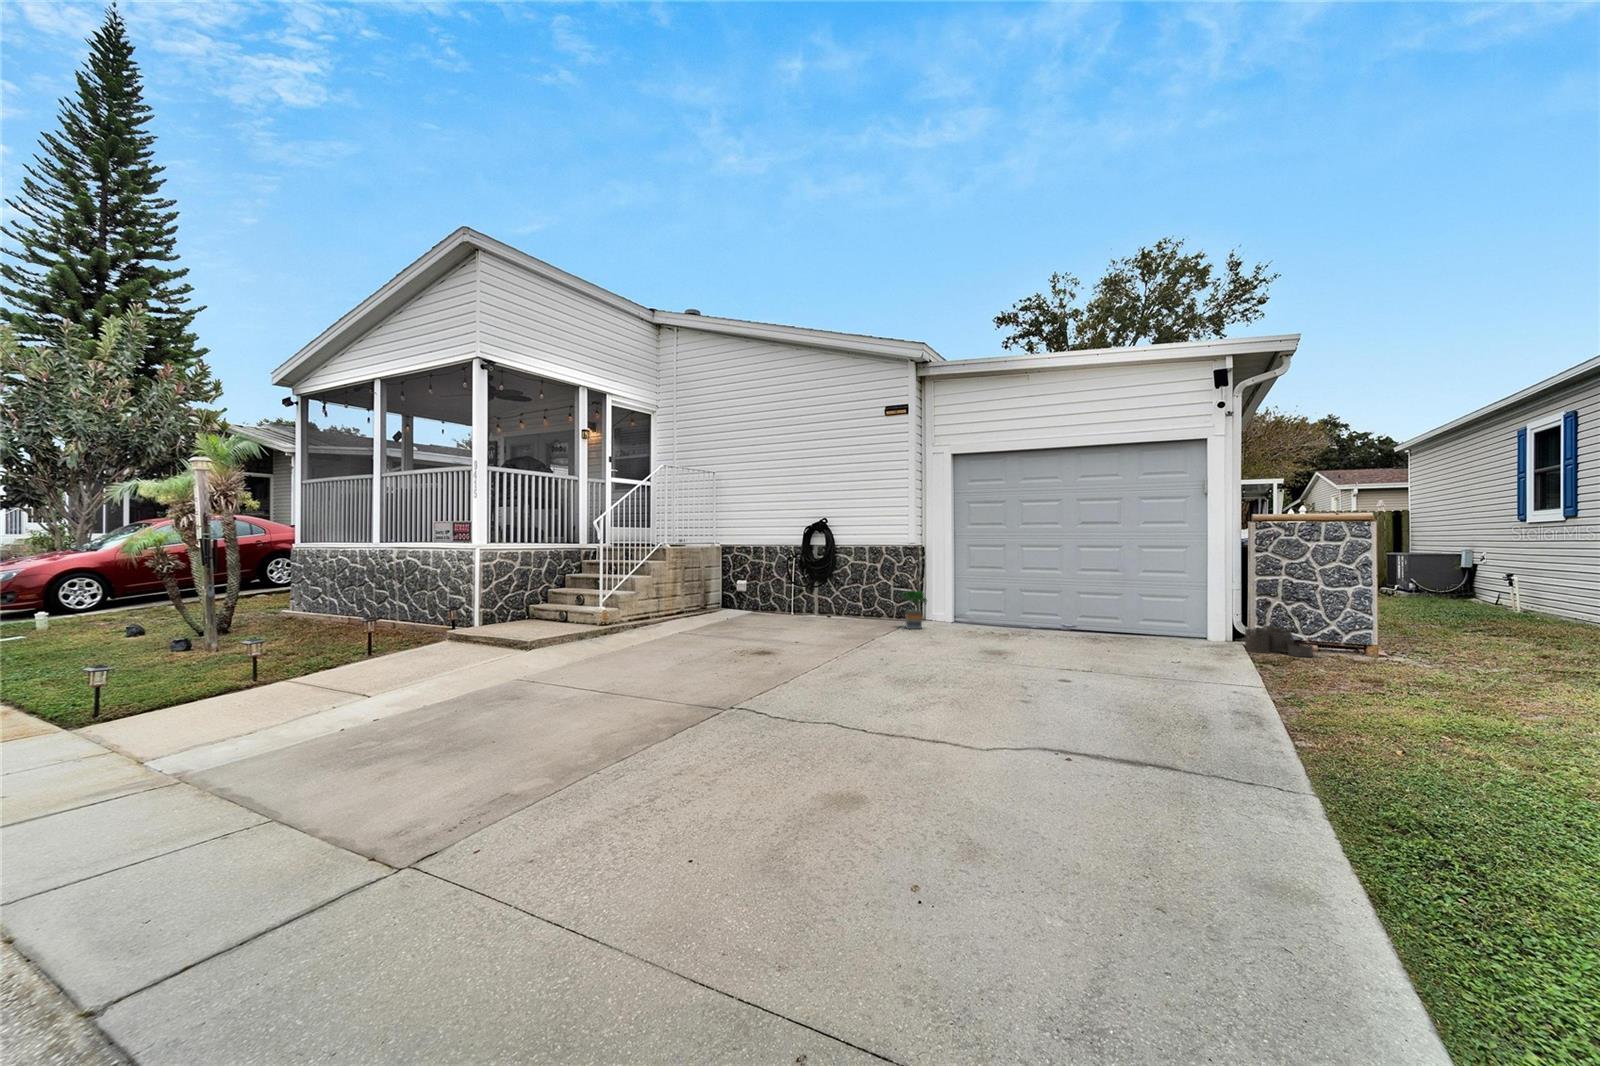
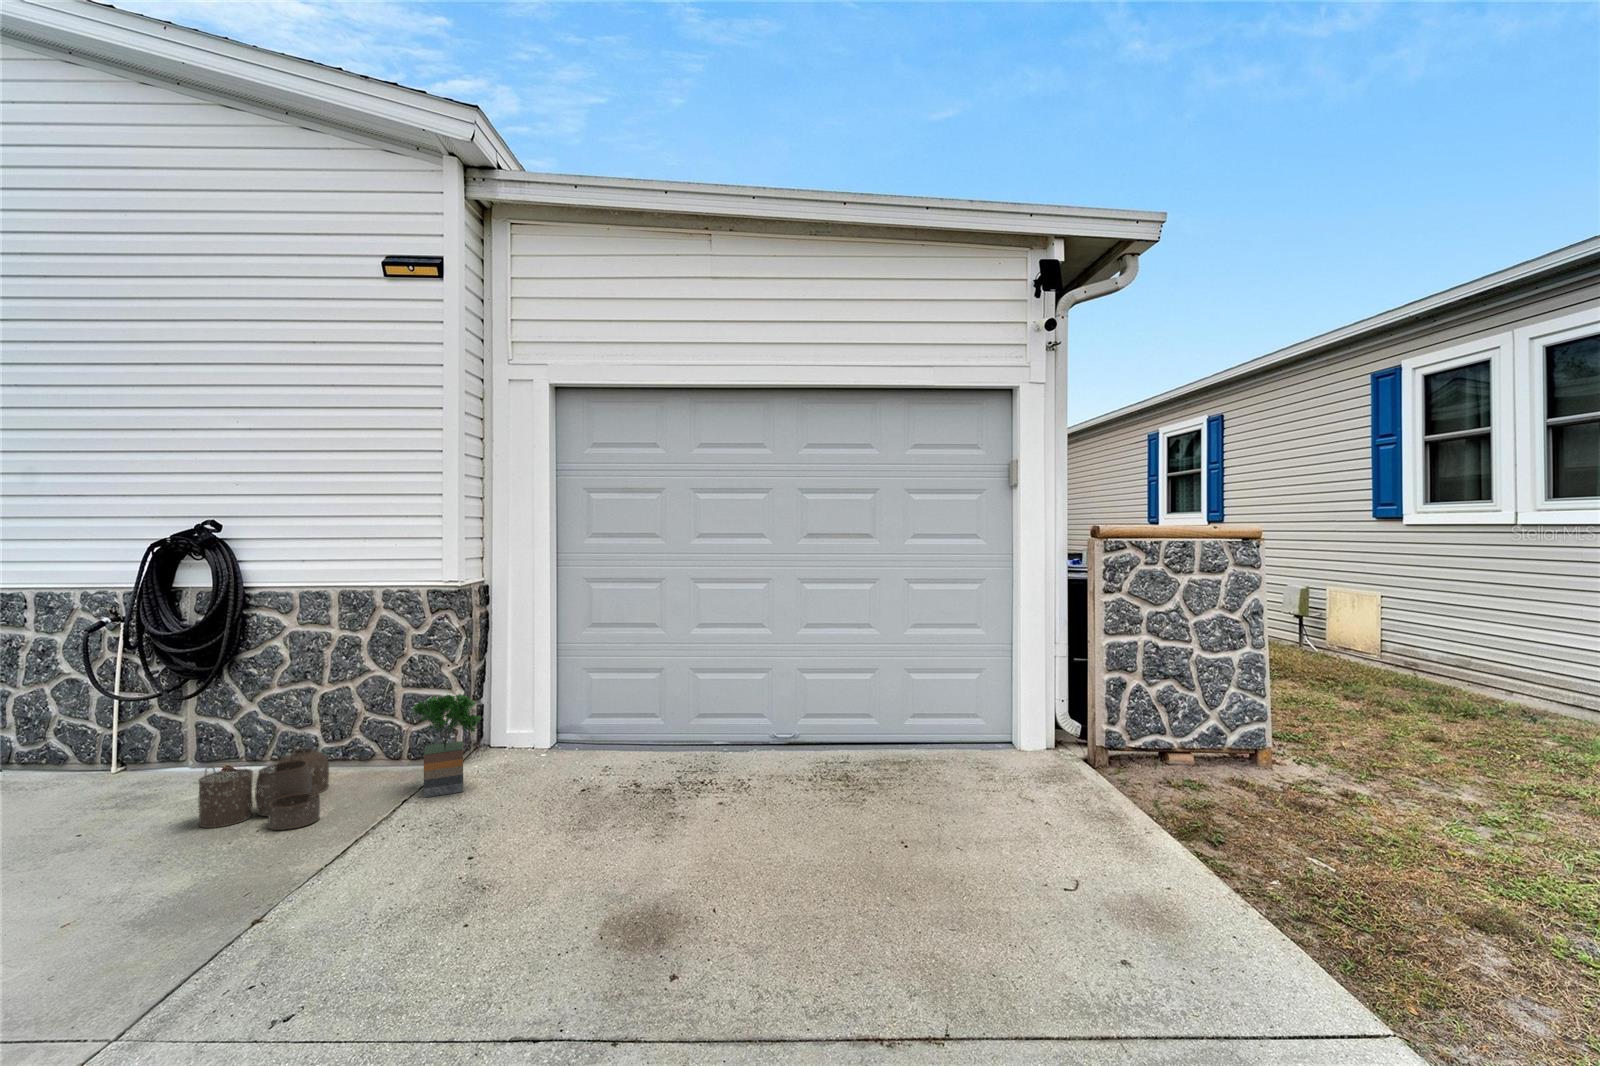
woven basket: present [1245,626,1313,657] -> present [199,748,329,830]

